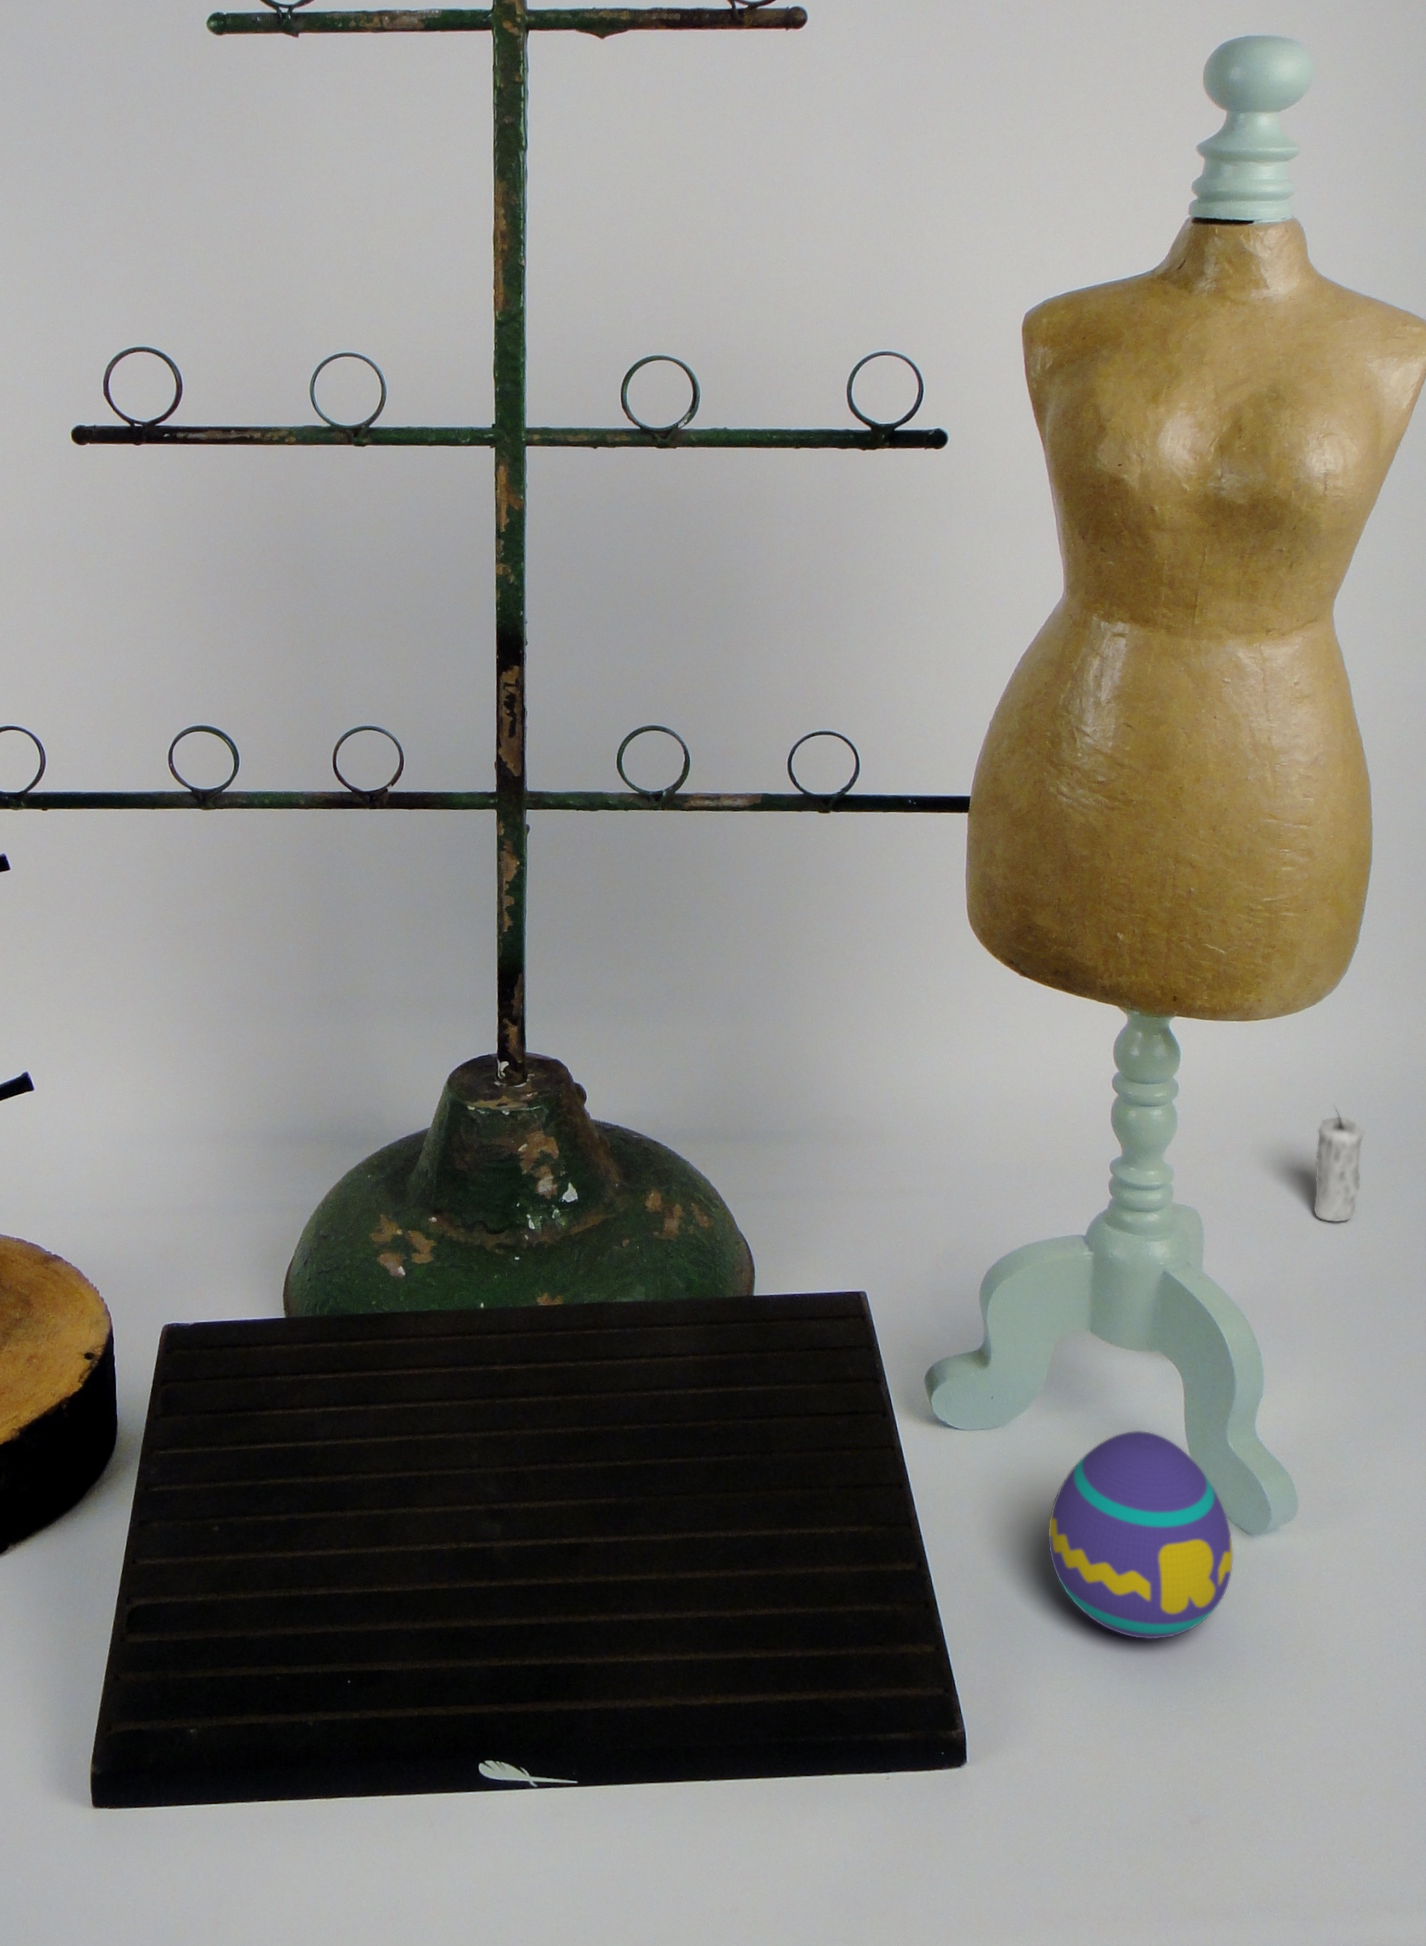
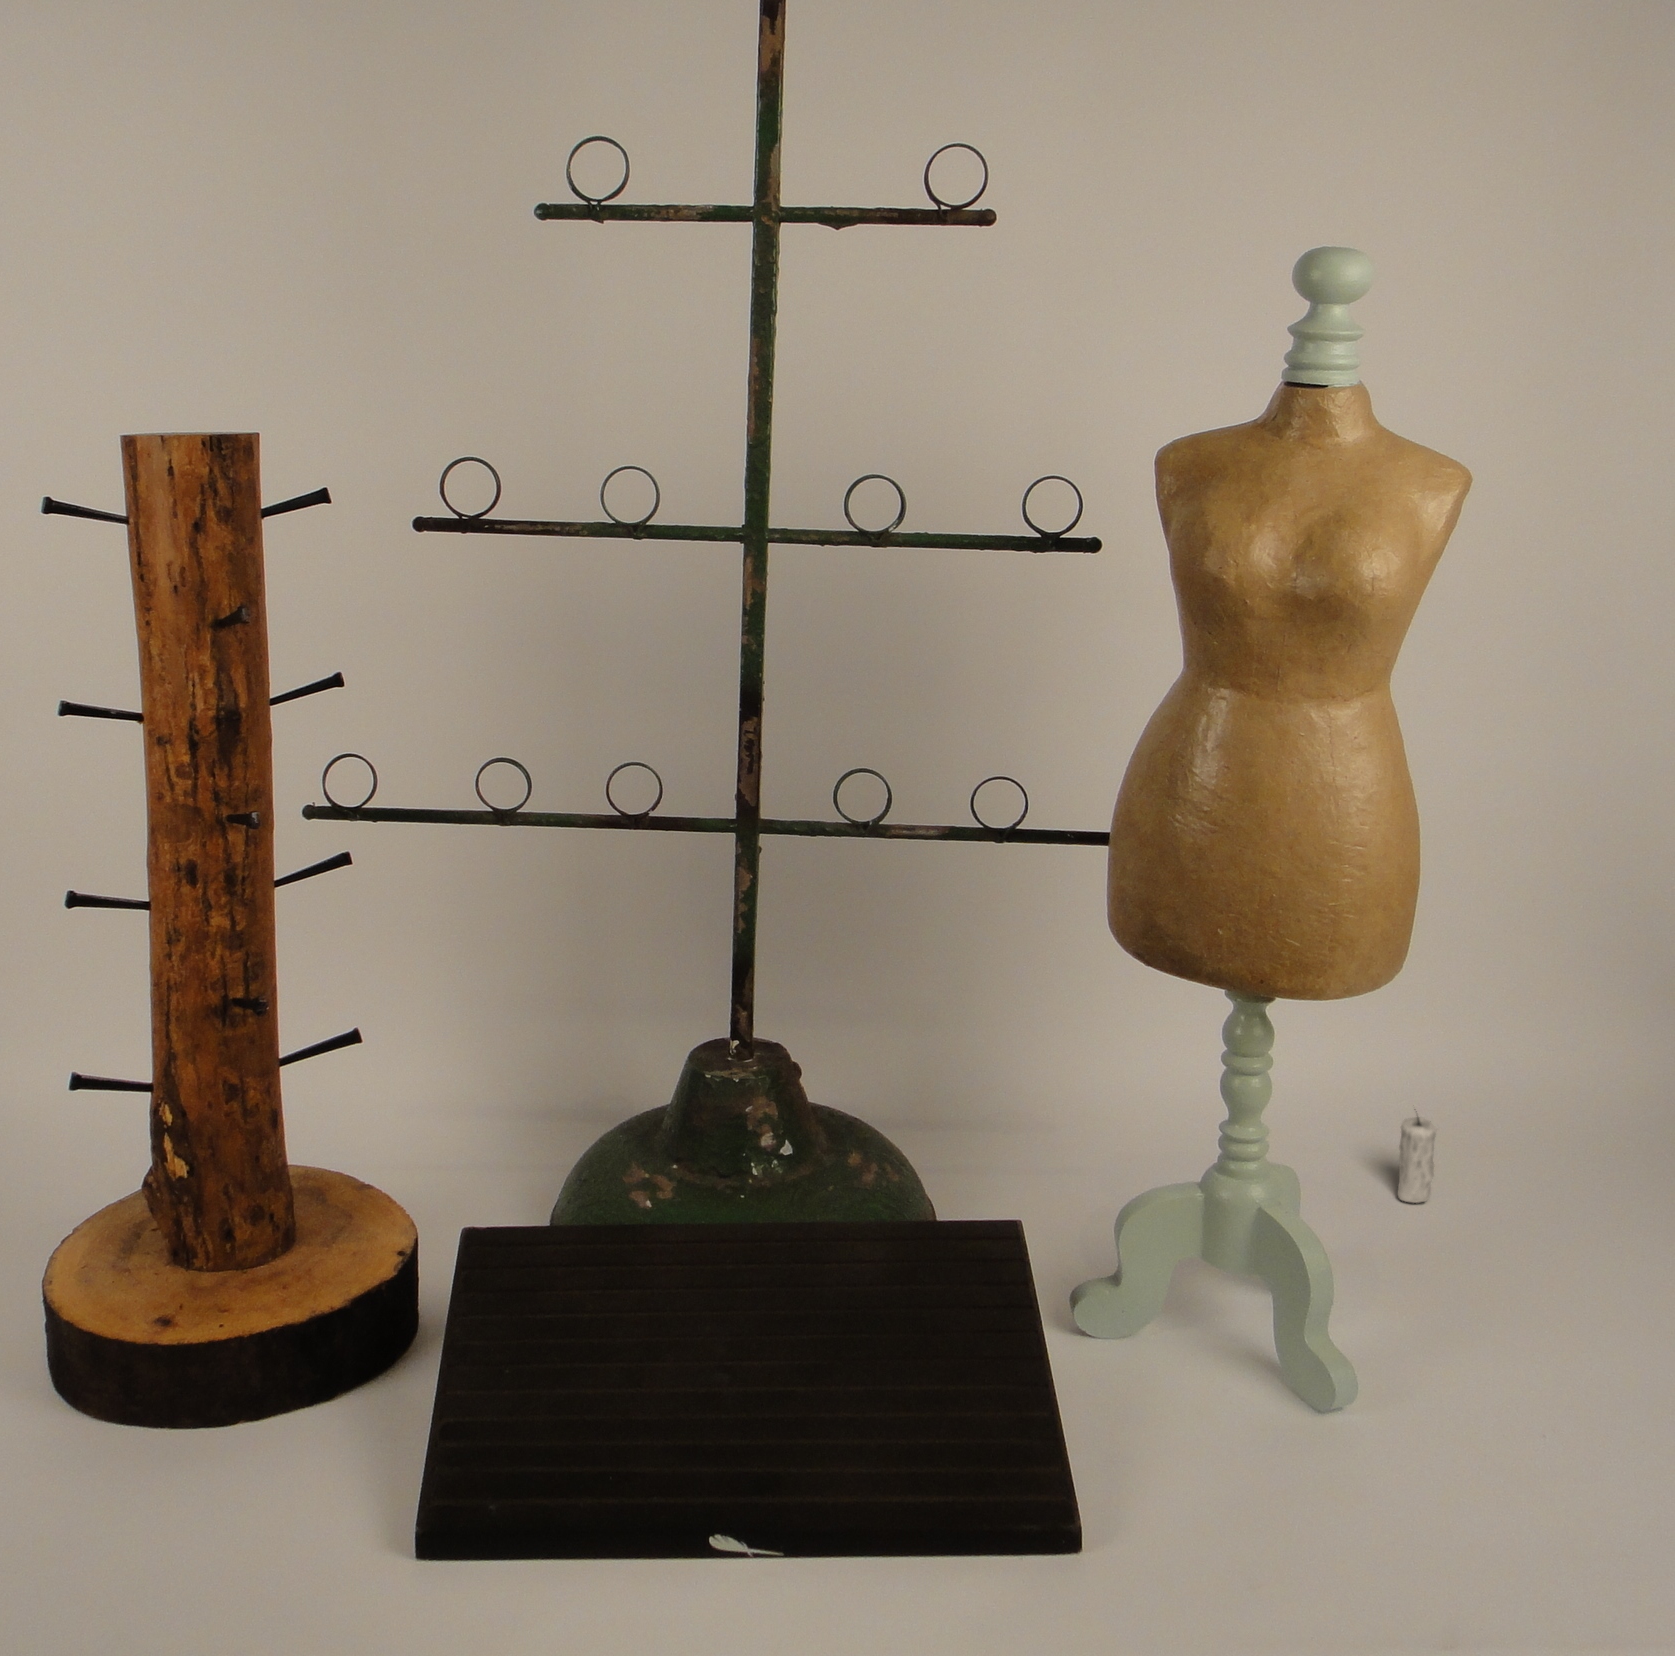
decorative egg: present [1049,1431,1233,1639] -> none [1157,1316,1299,1477]

